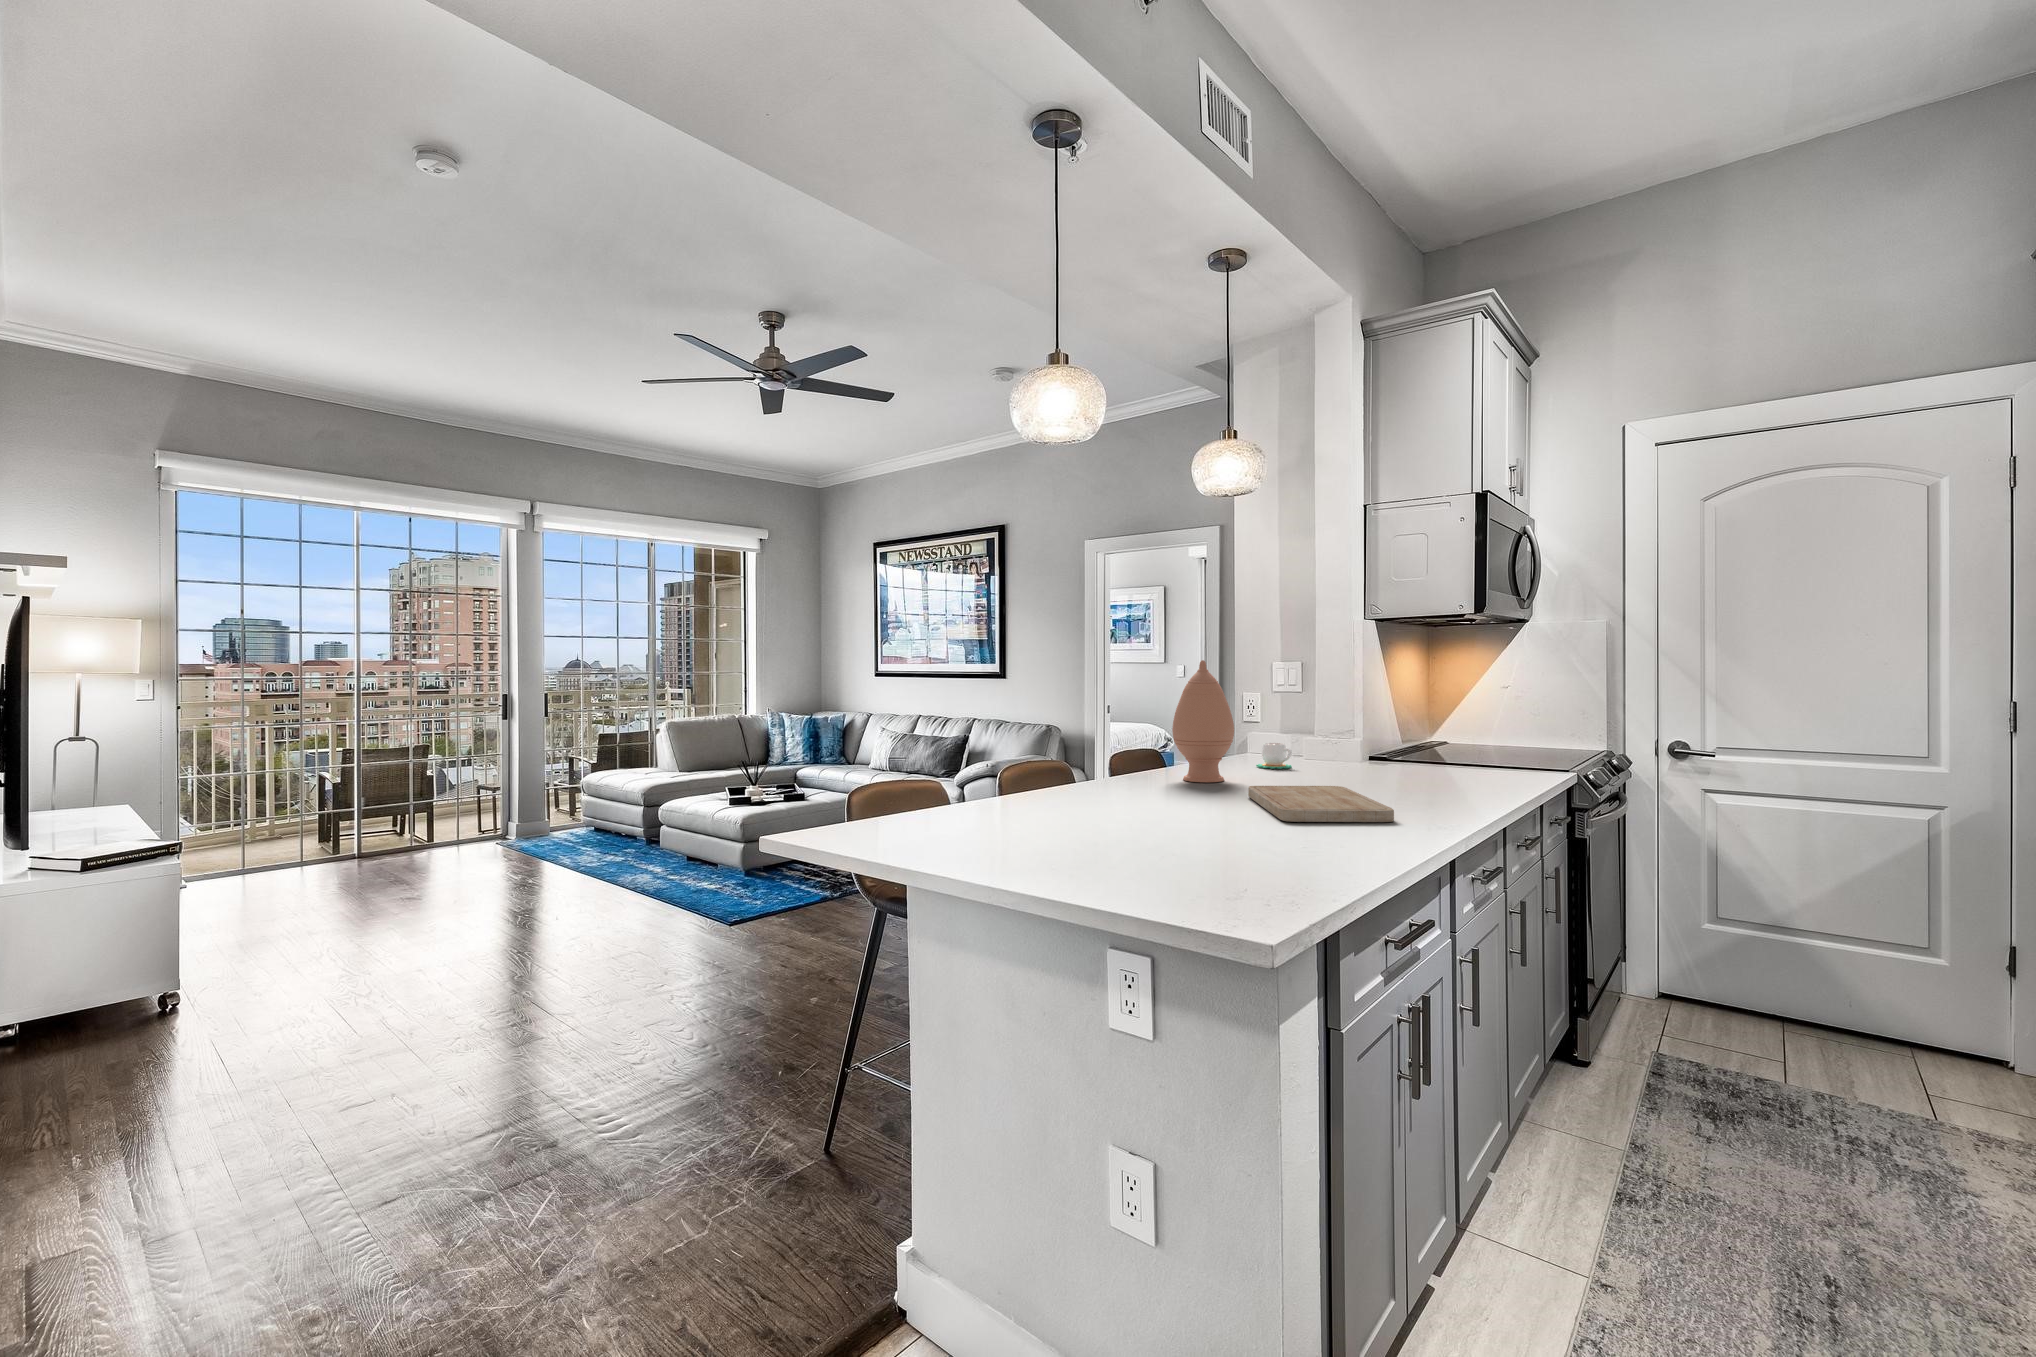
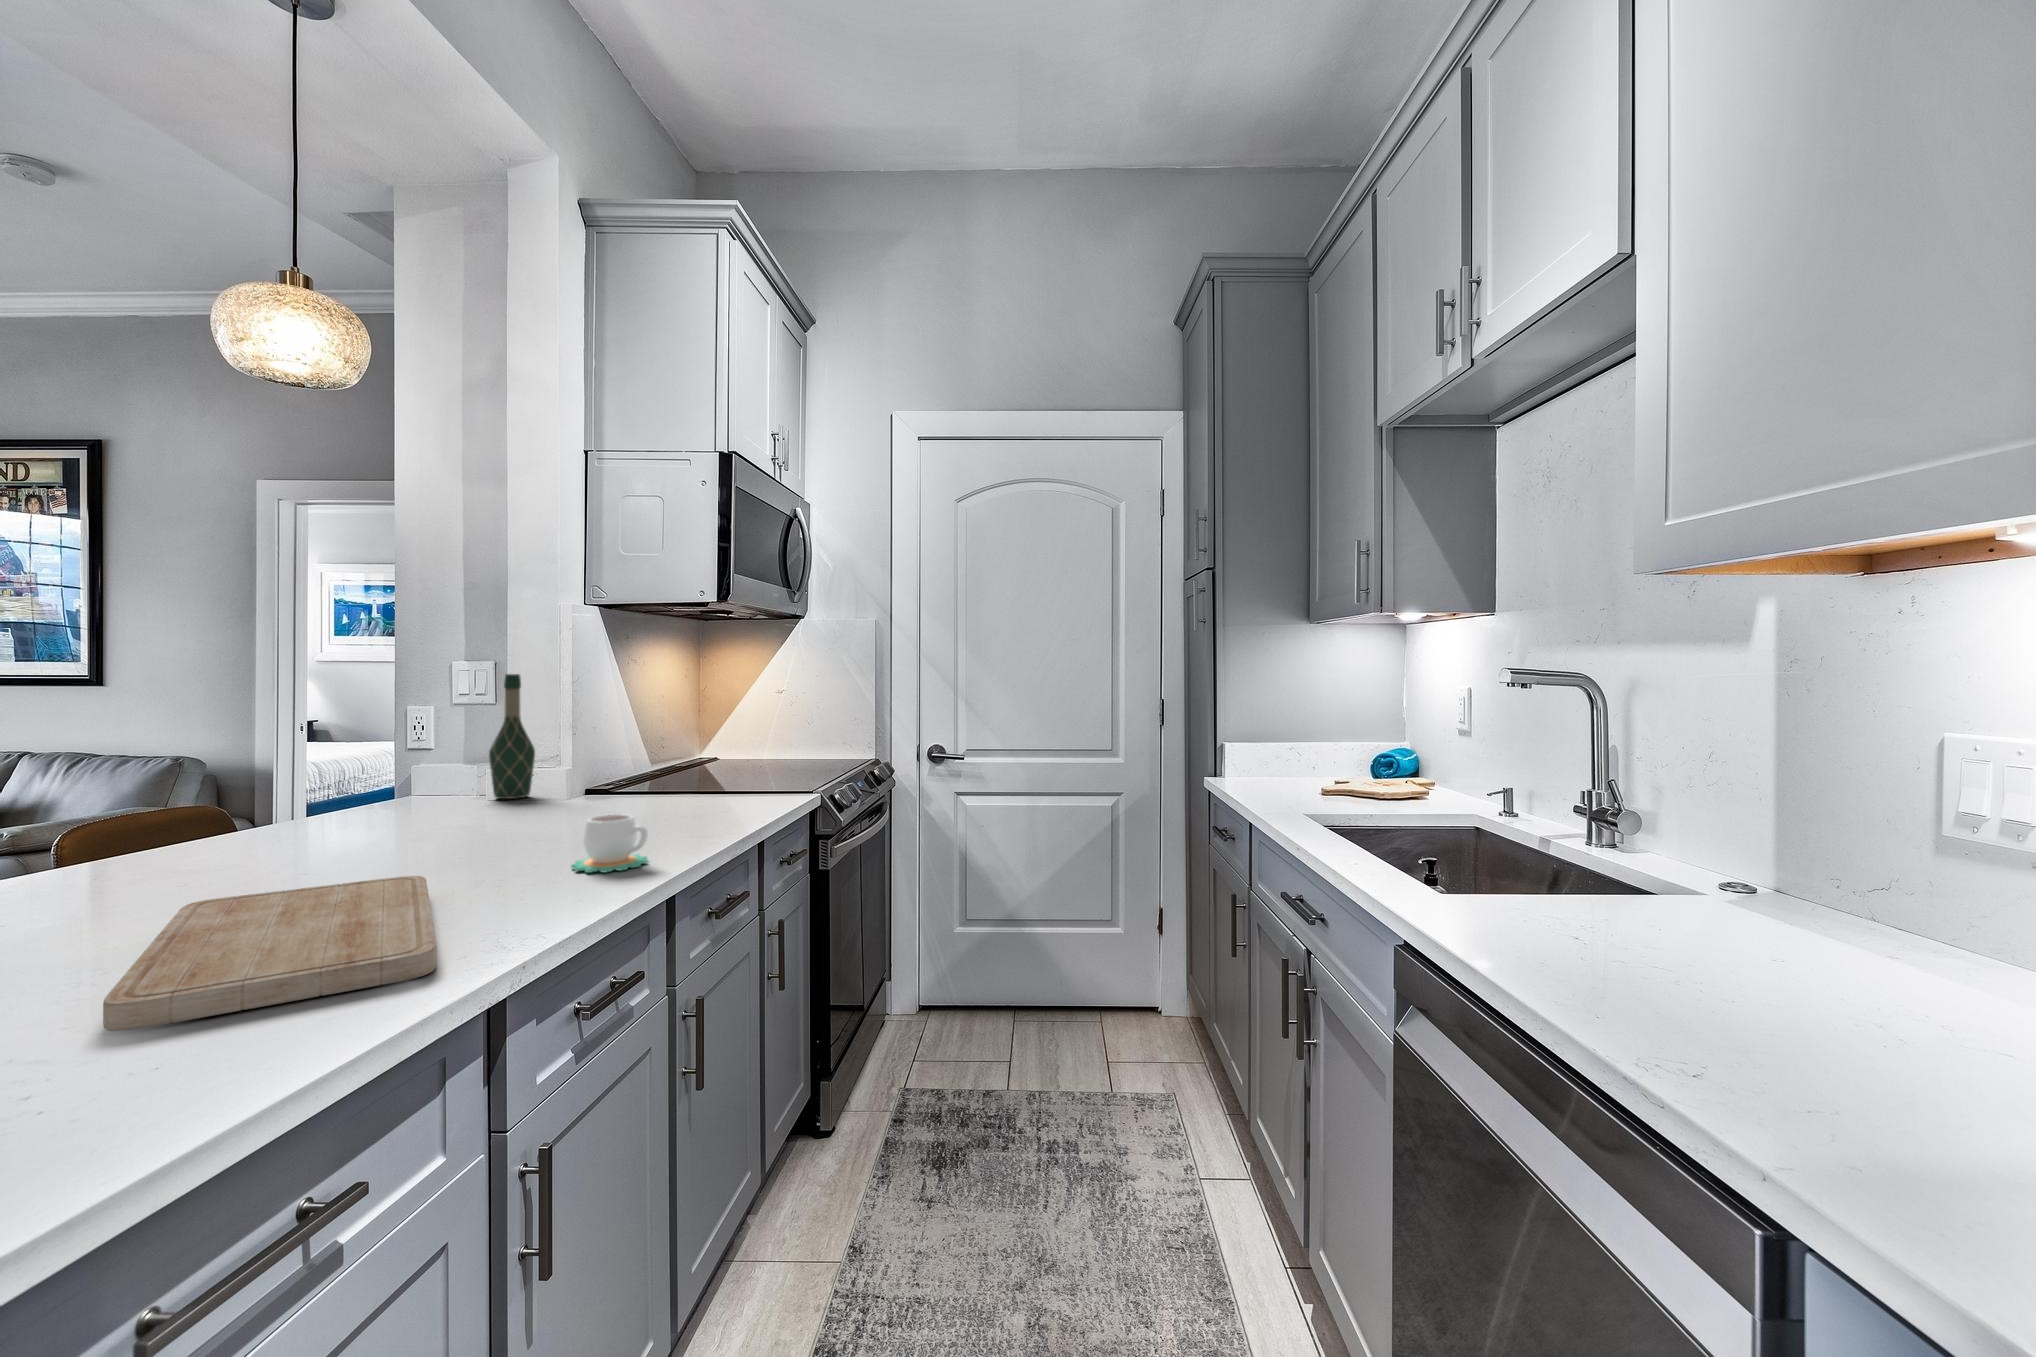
vase: present [1172,660,1234,782] -> none [83,646,252,886]
wine bottle: none [1308,673,1338,760] -> present [489,674,535,799]
mug: present [1256,743,1292,769] -> present [571,814,648,873]

